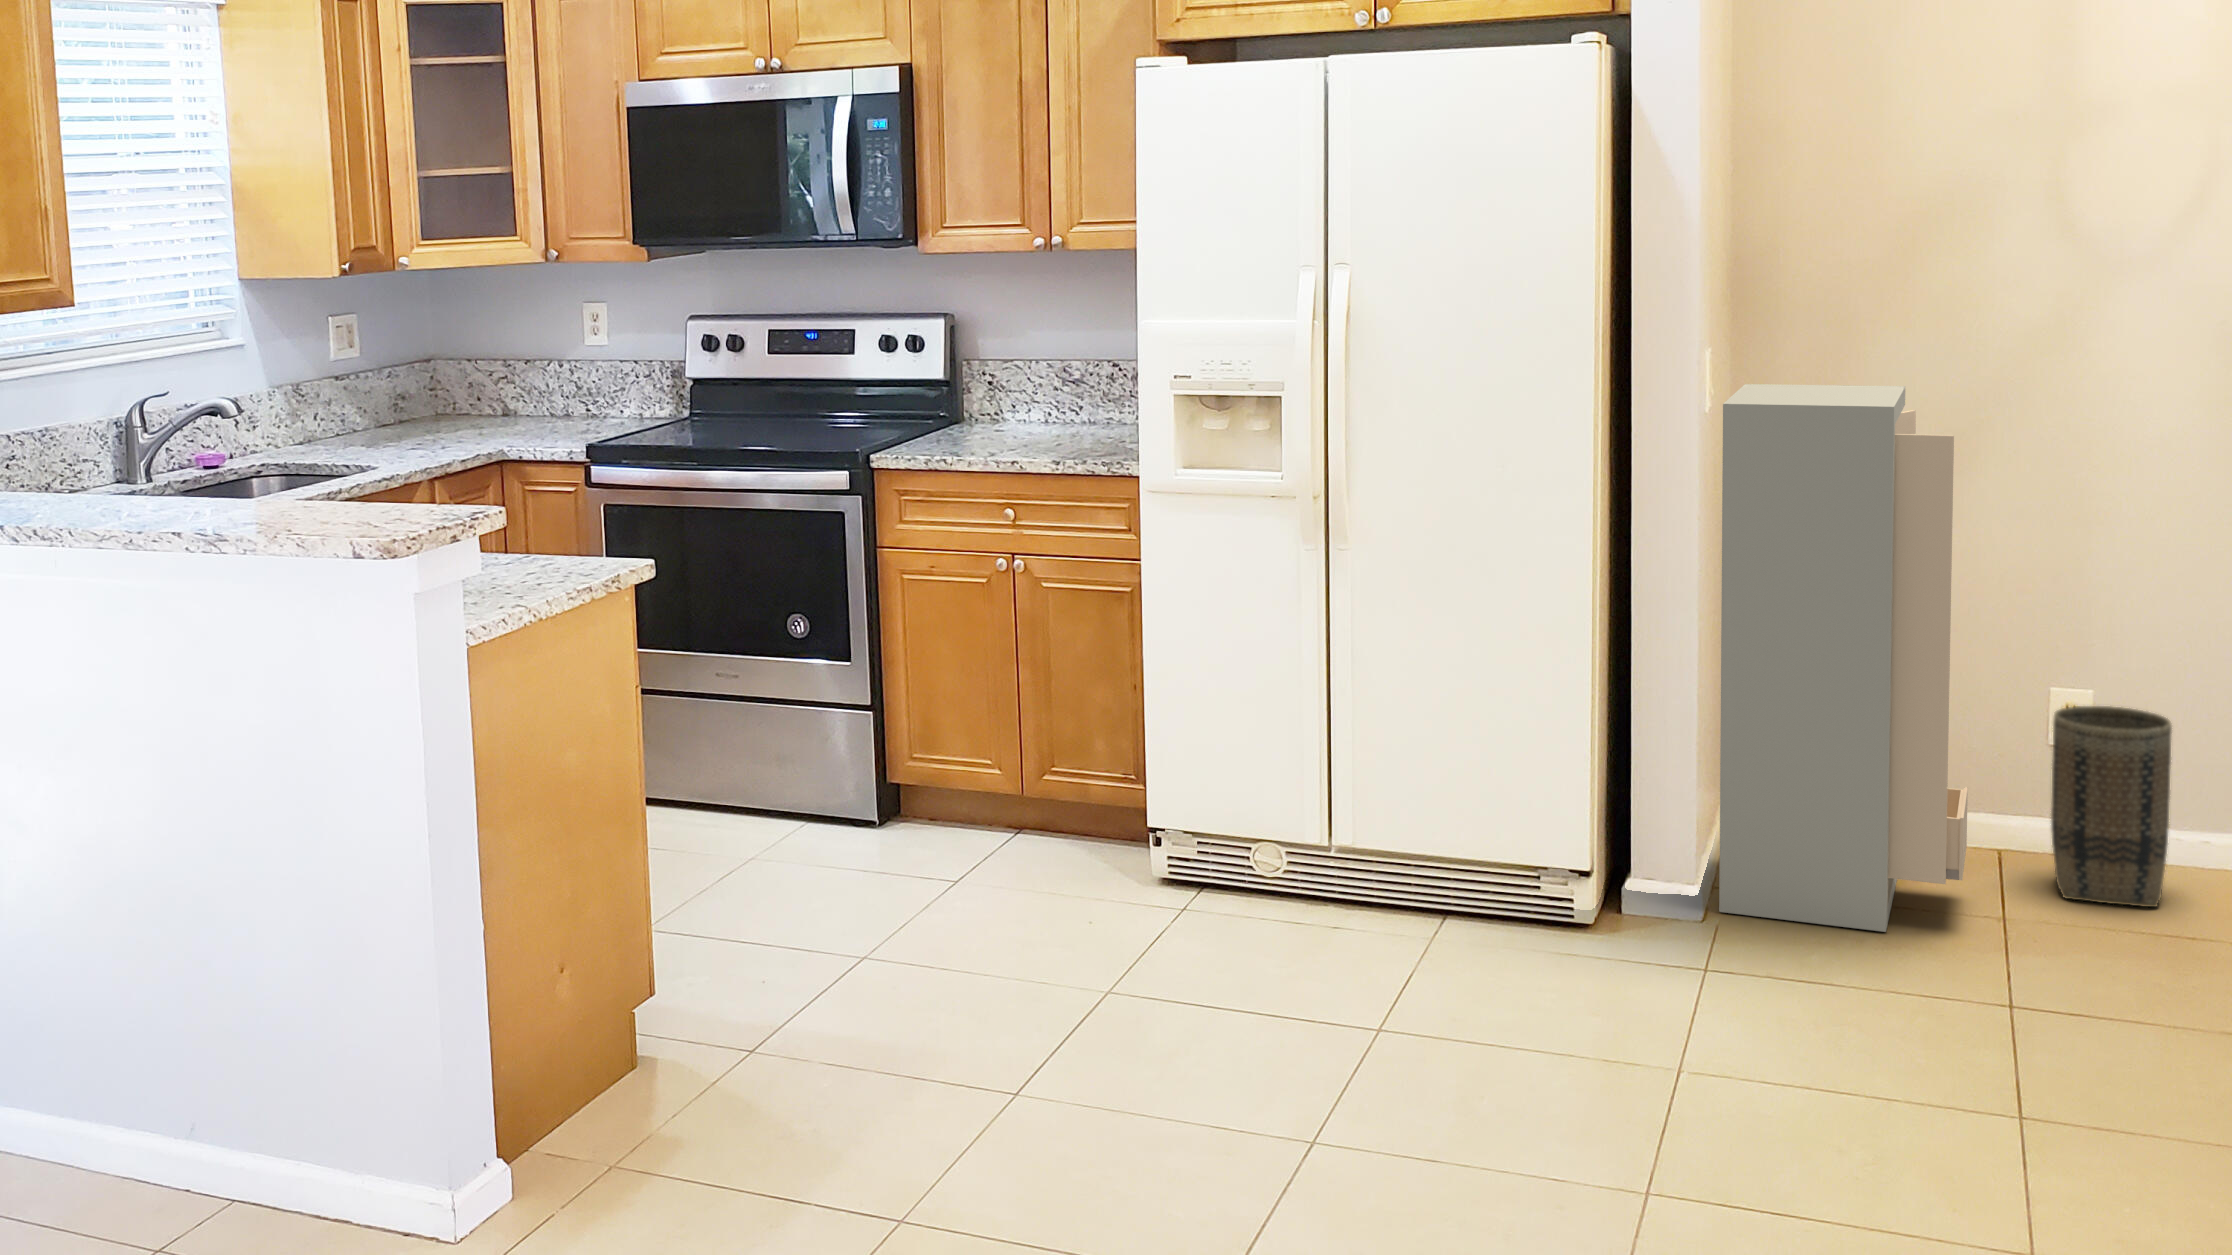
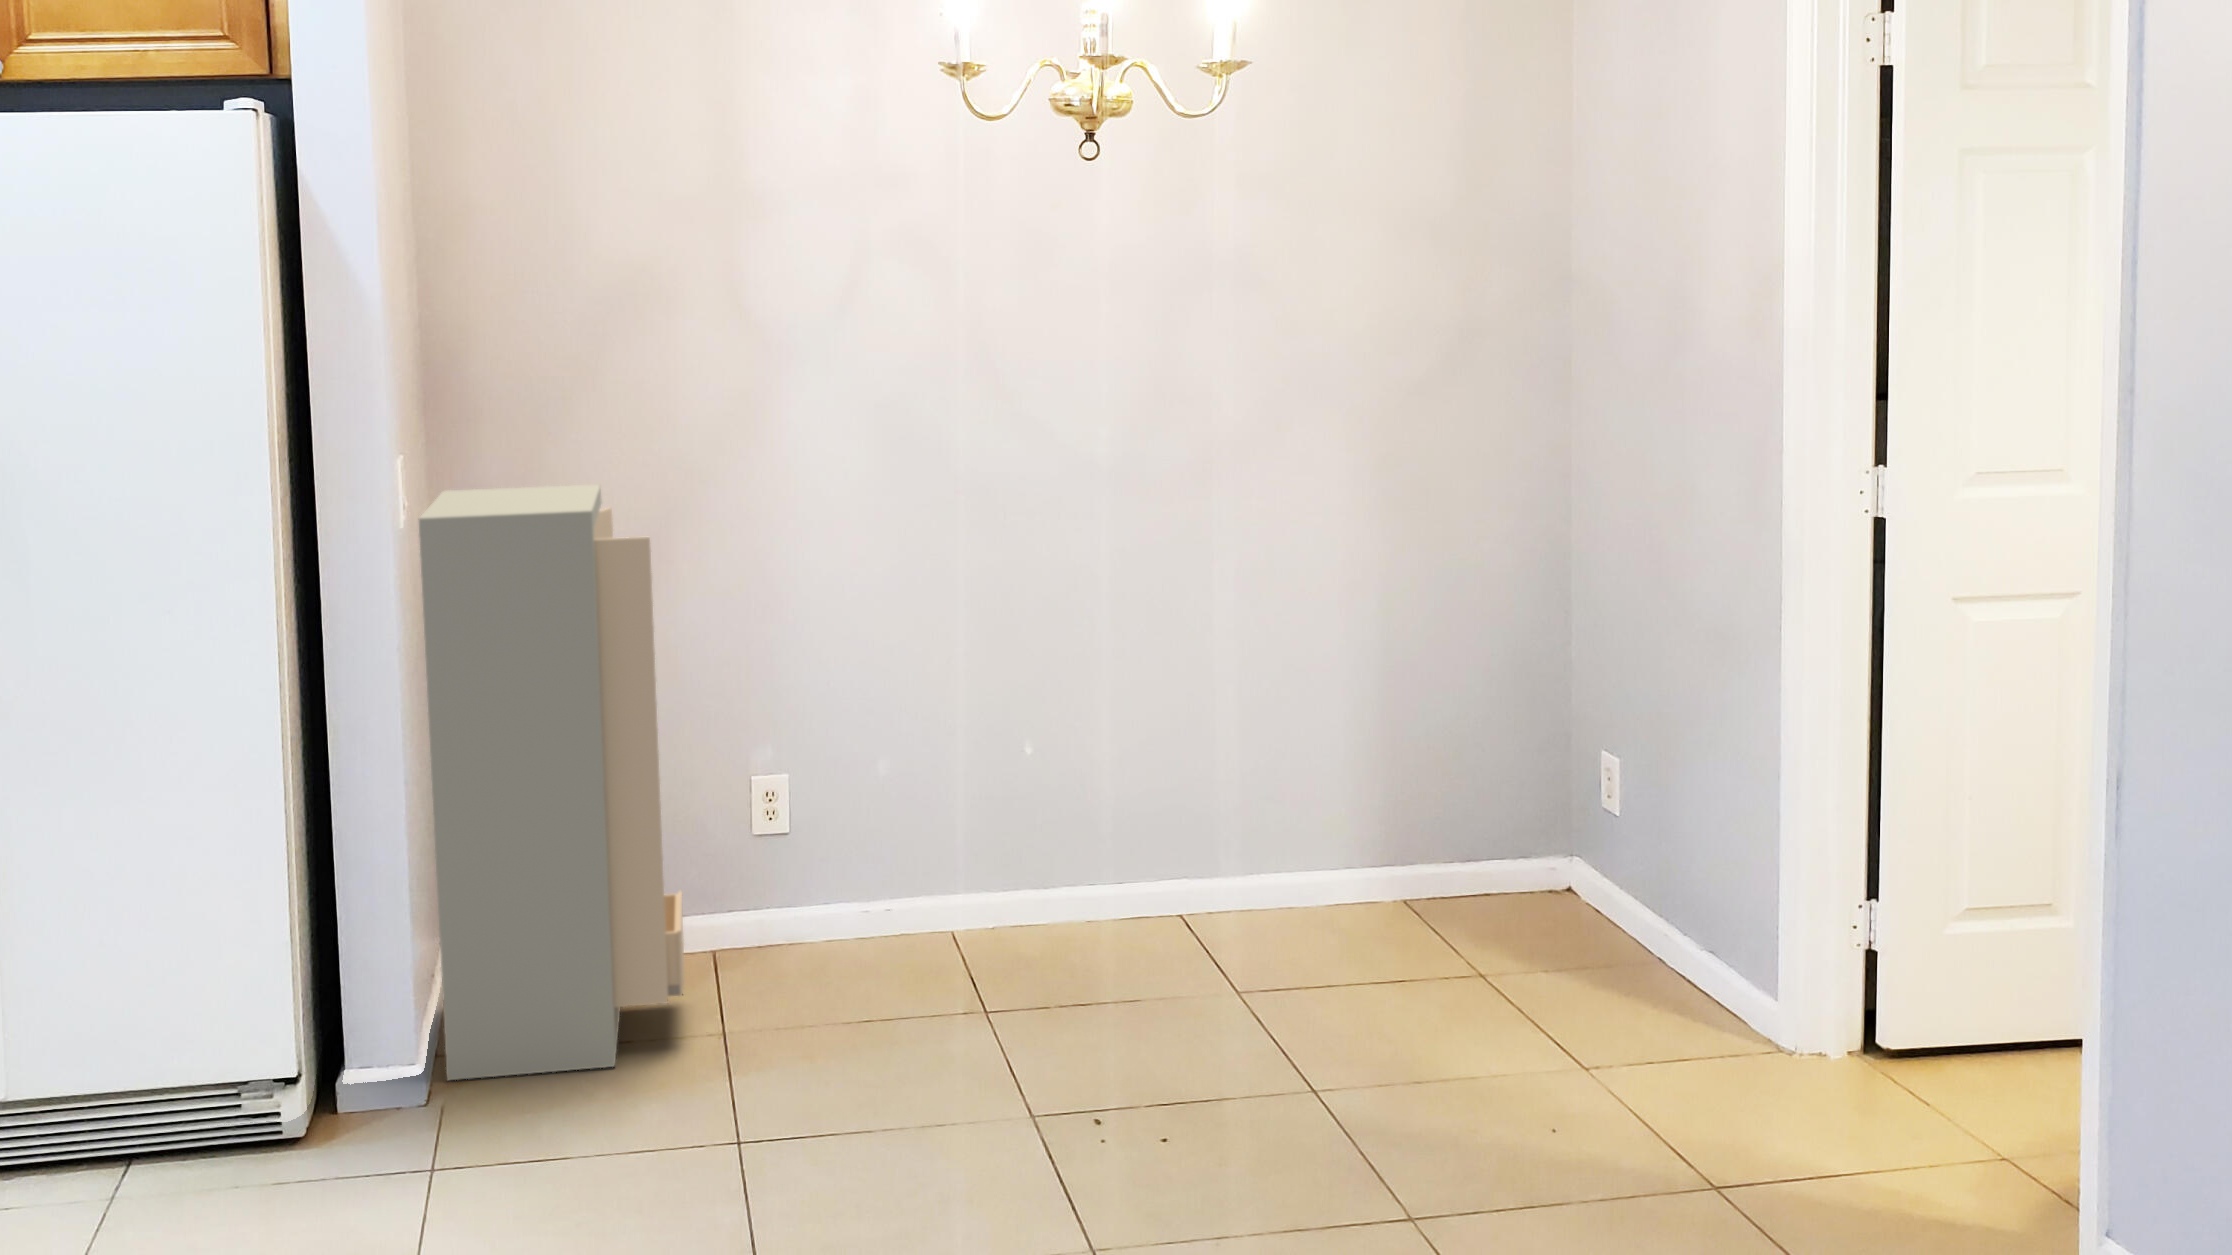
basket: present [2051,706,2172,907] -> none [753,784,853,984]

